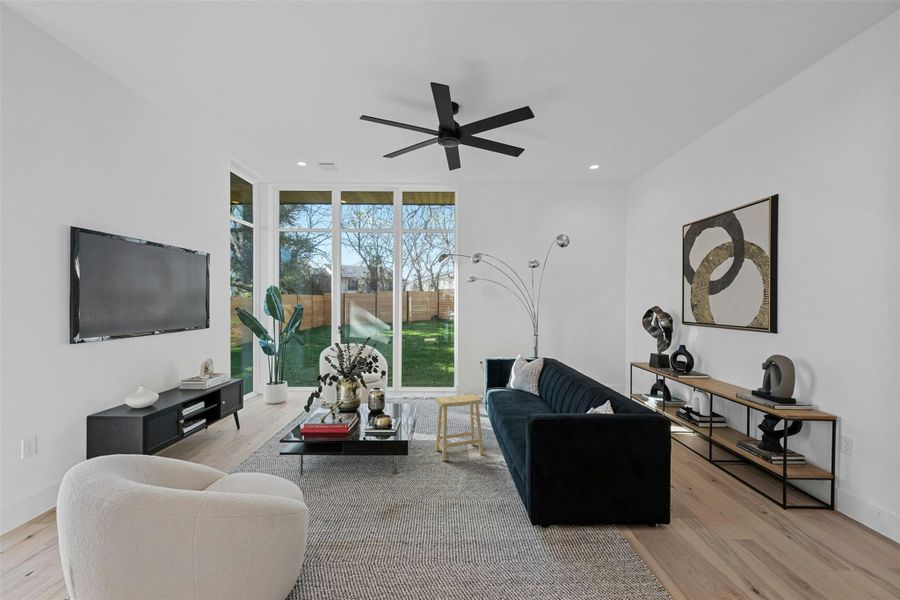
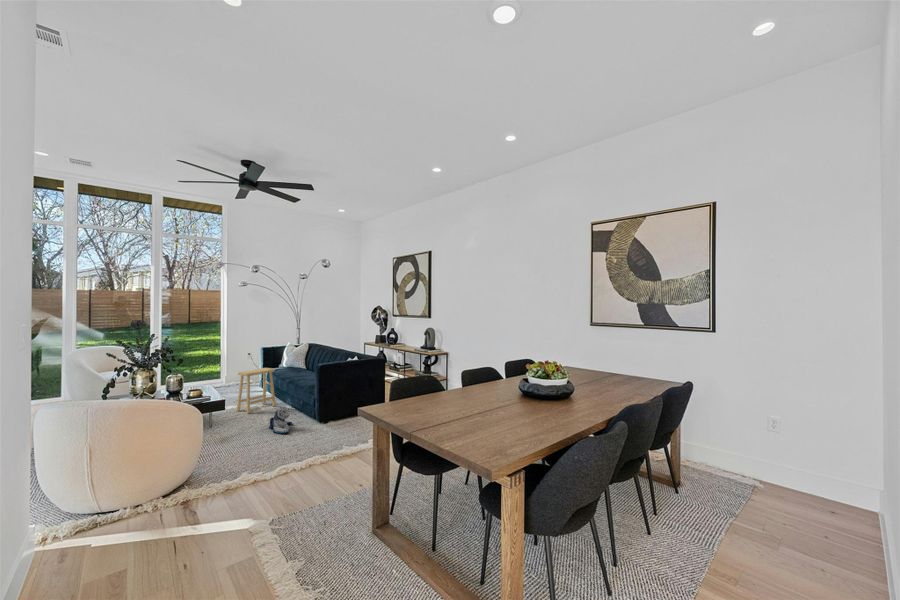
plush toy: none [448,483,485,540] -> present [269,407,292,434]

